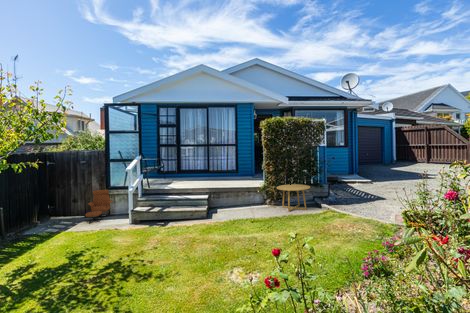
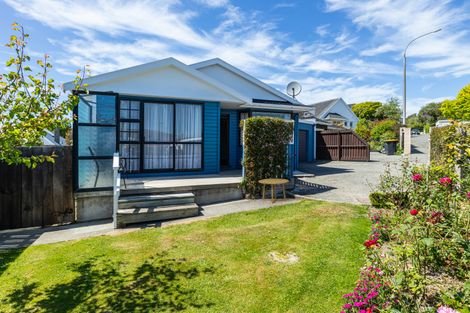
lounge chair: present [85,190,112,223] -> none [46,193,79,234]

